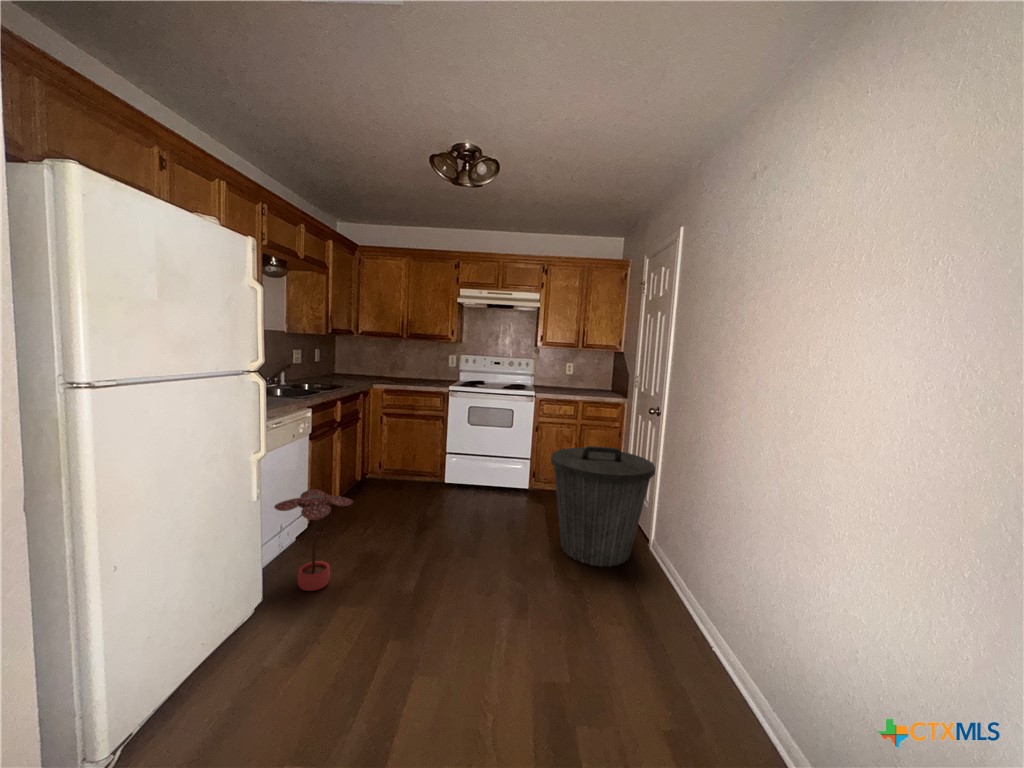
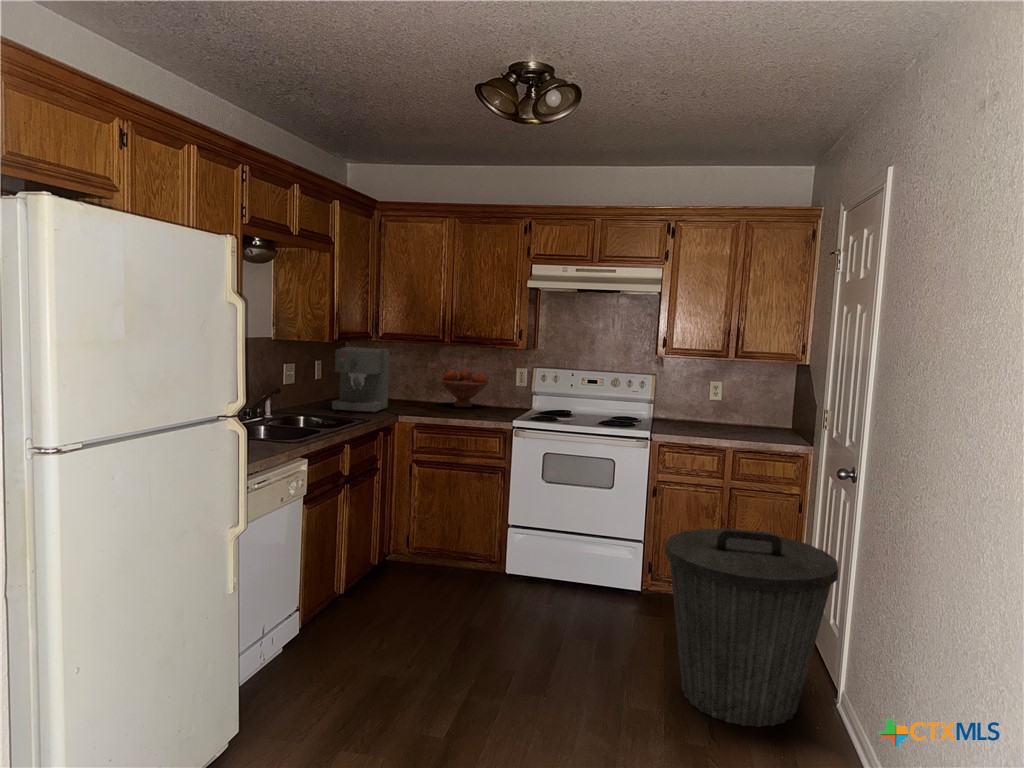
coffee maker: none [328,340,367,382] -> present [332,347,389,413]
fruit bowl: none [400,357,432,380] -> present [440,370,488,408]
potted plant: present [274,489,353,591] -> none [255,579,362,726]

